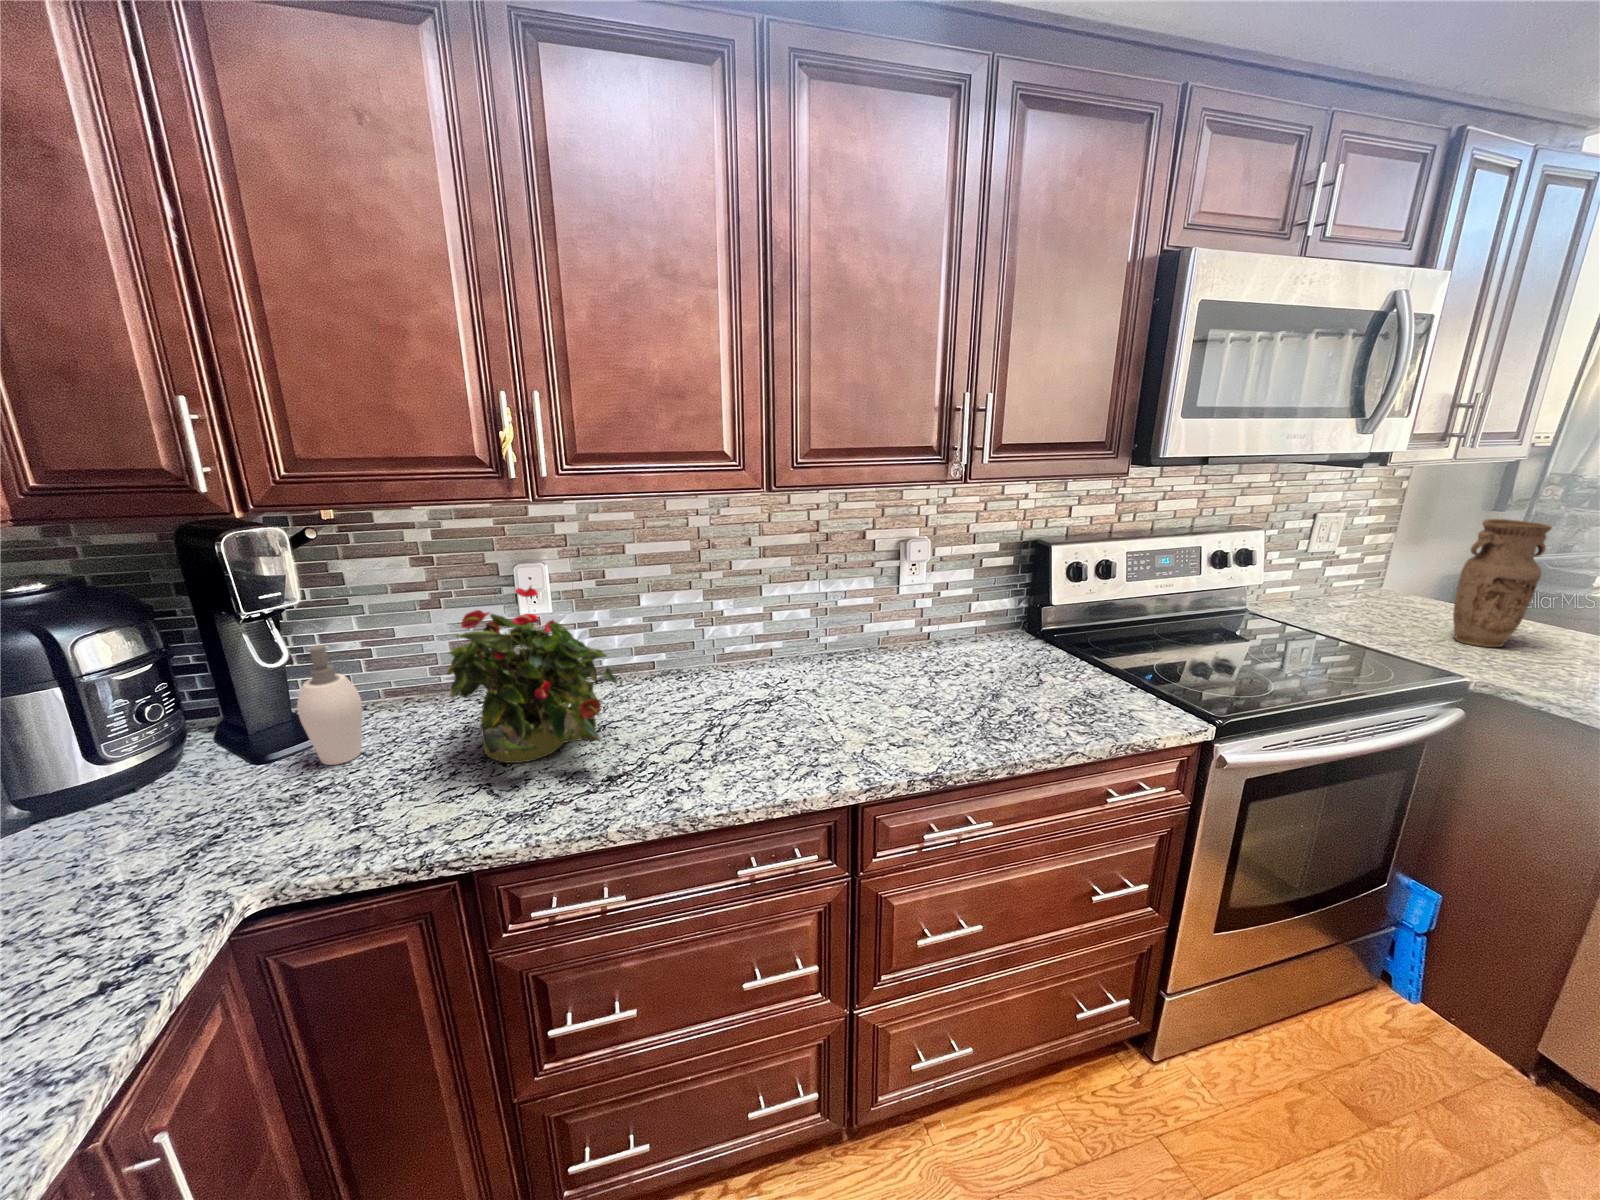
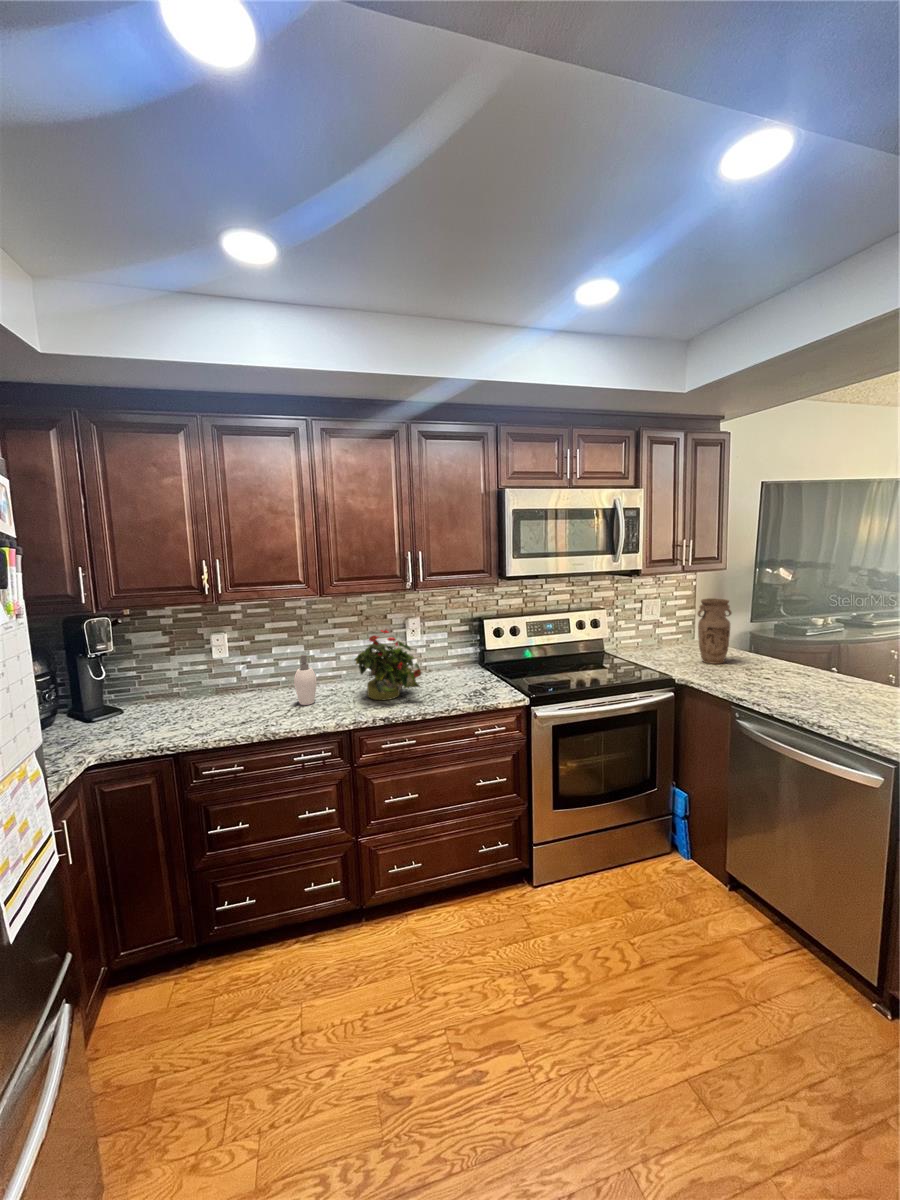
potted plant: present [447,586,617,763] -> present [354,630,421,700]
soap dispenser: present [297,645,363,765] -> present [294,655,319,705]

